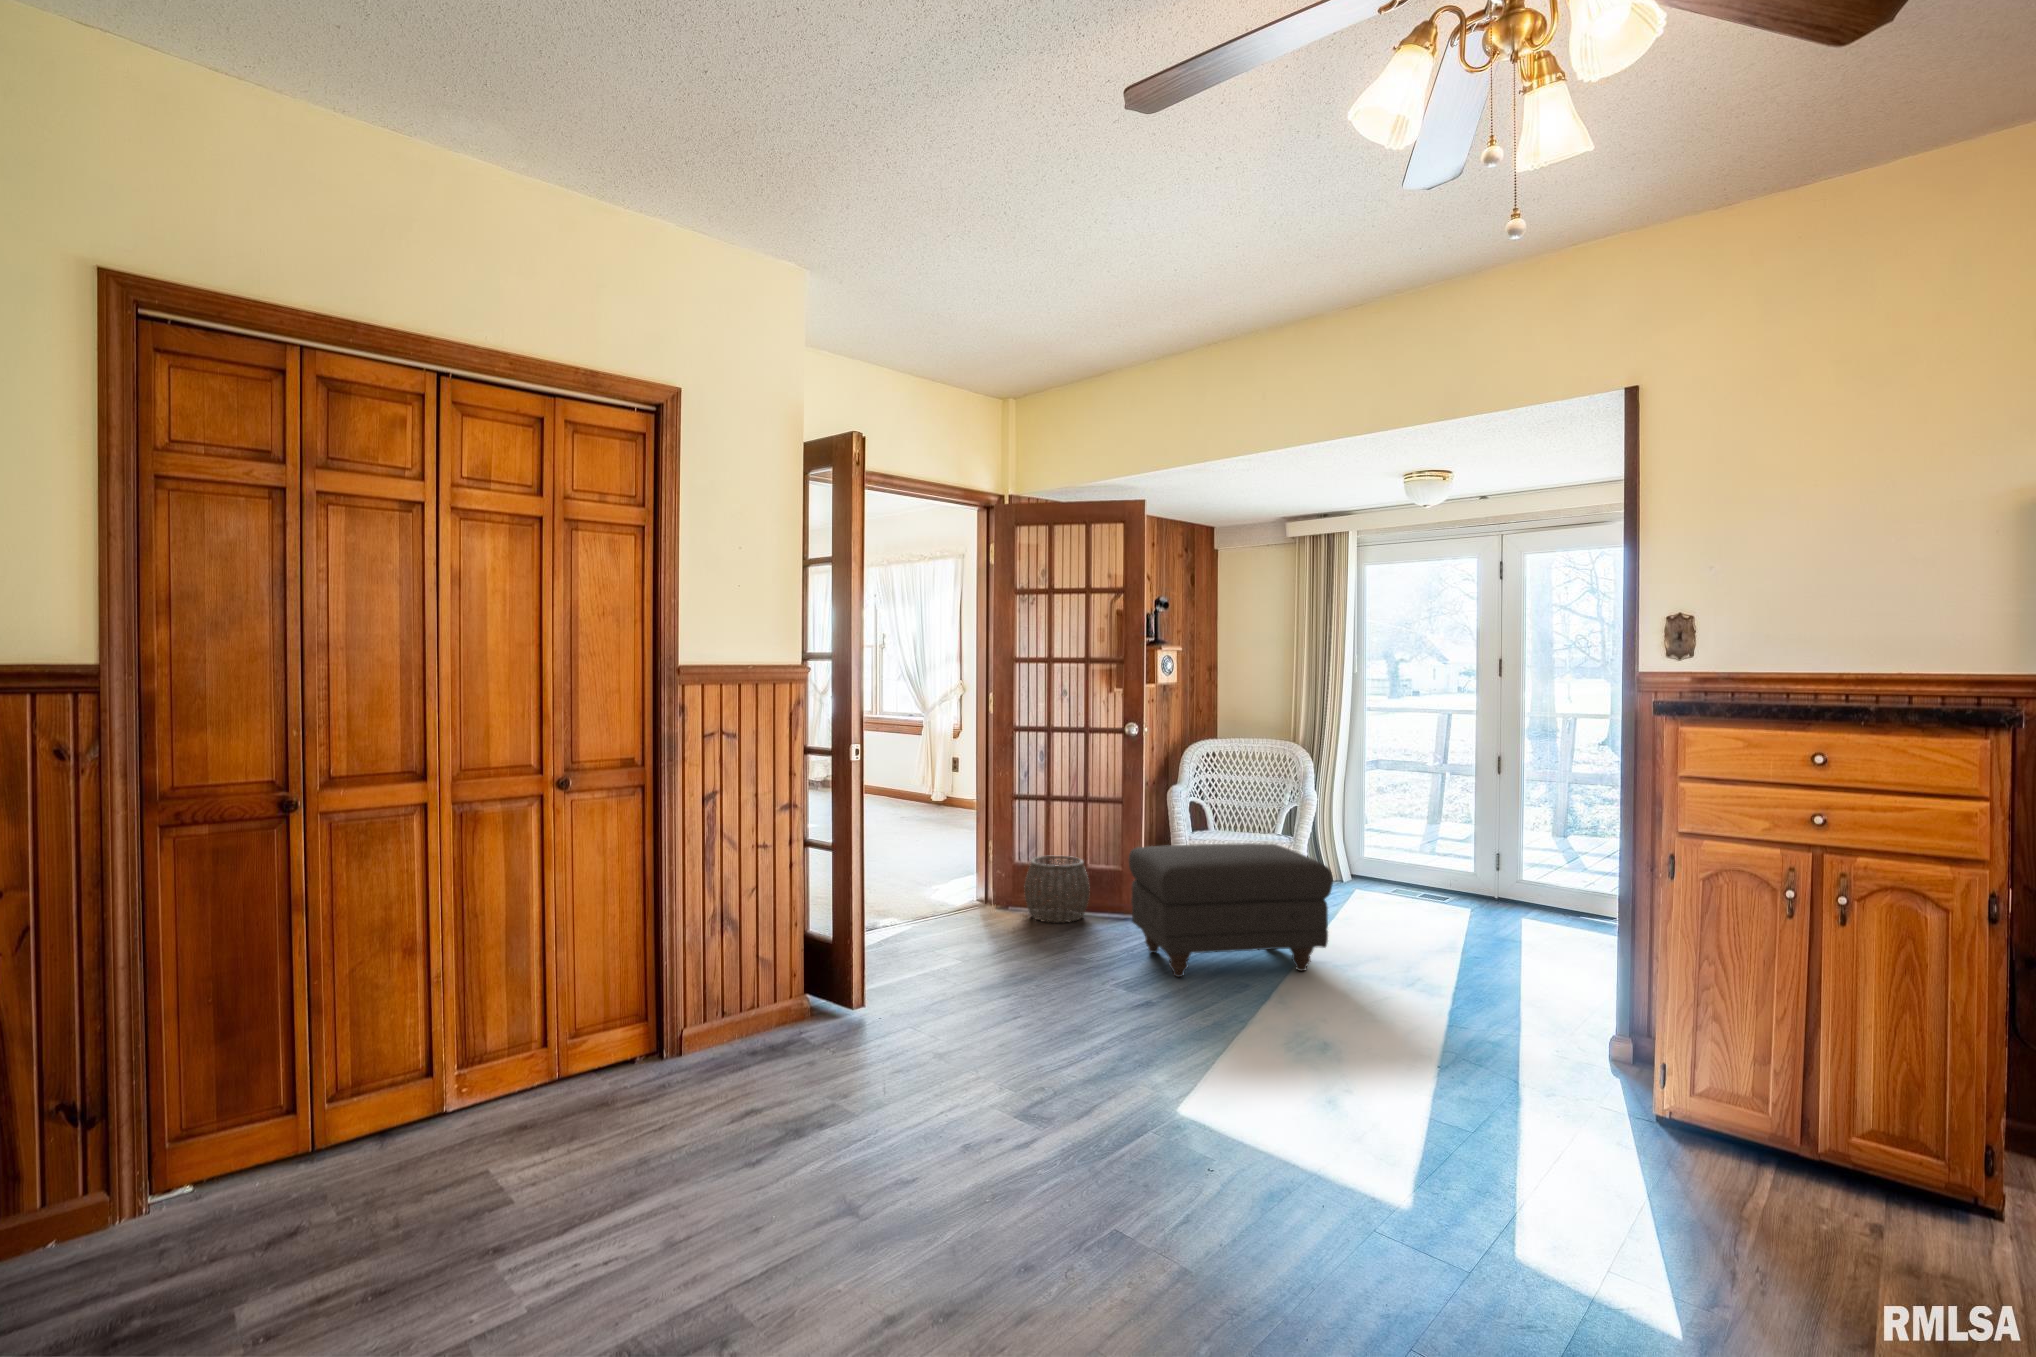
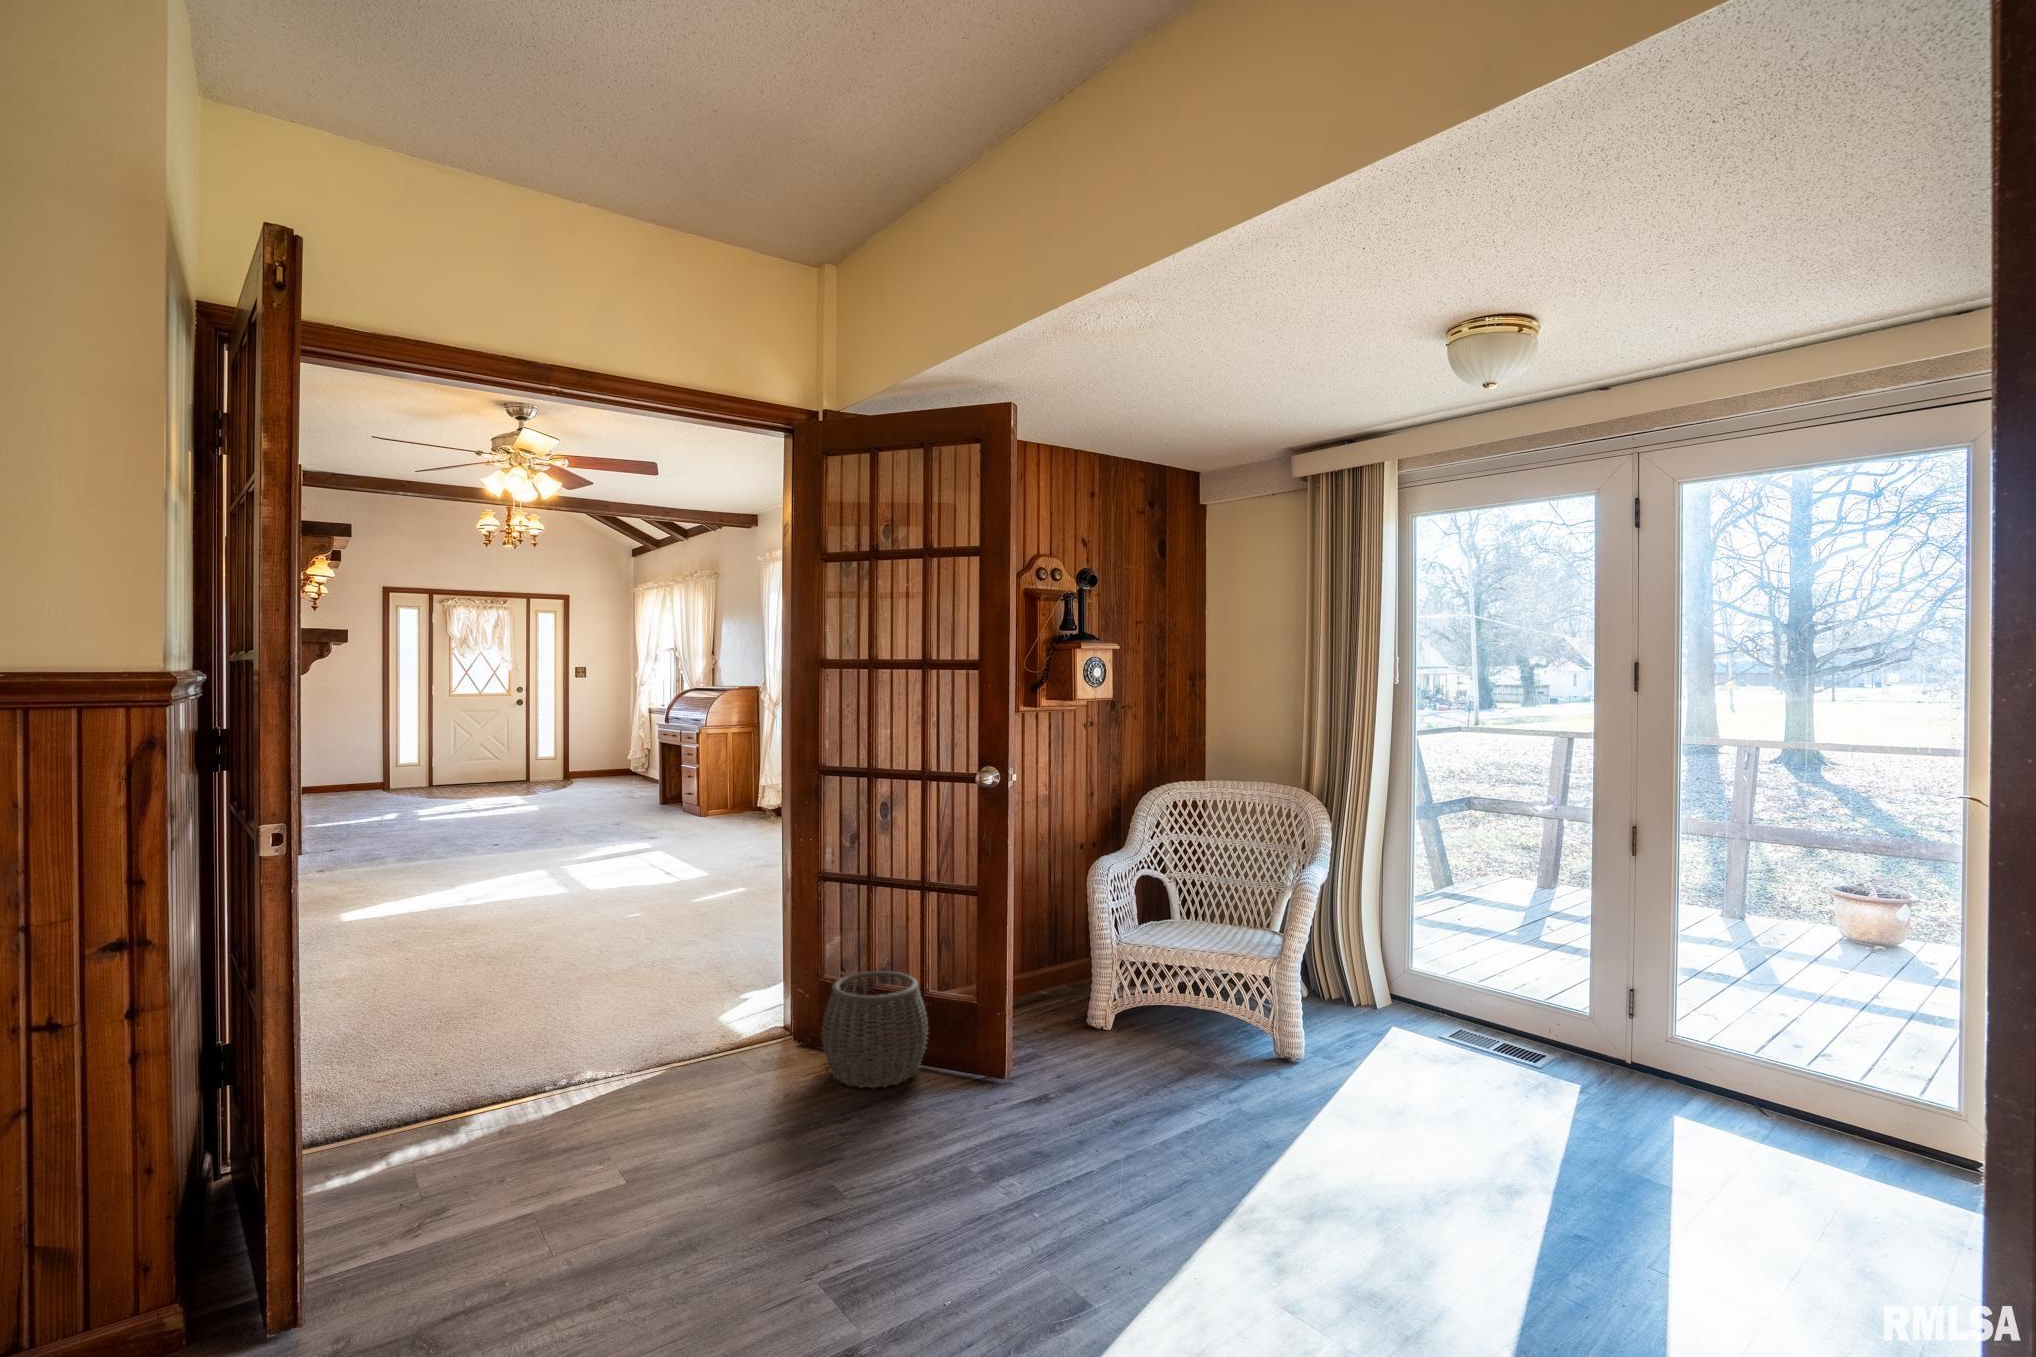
ottoman: present [1129,843,1333,977] -> none [919,986,1260,1254]

